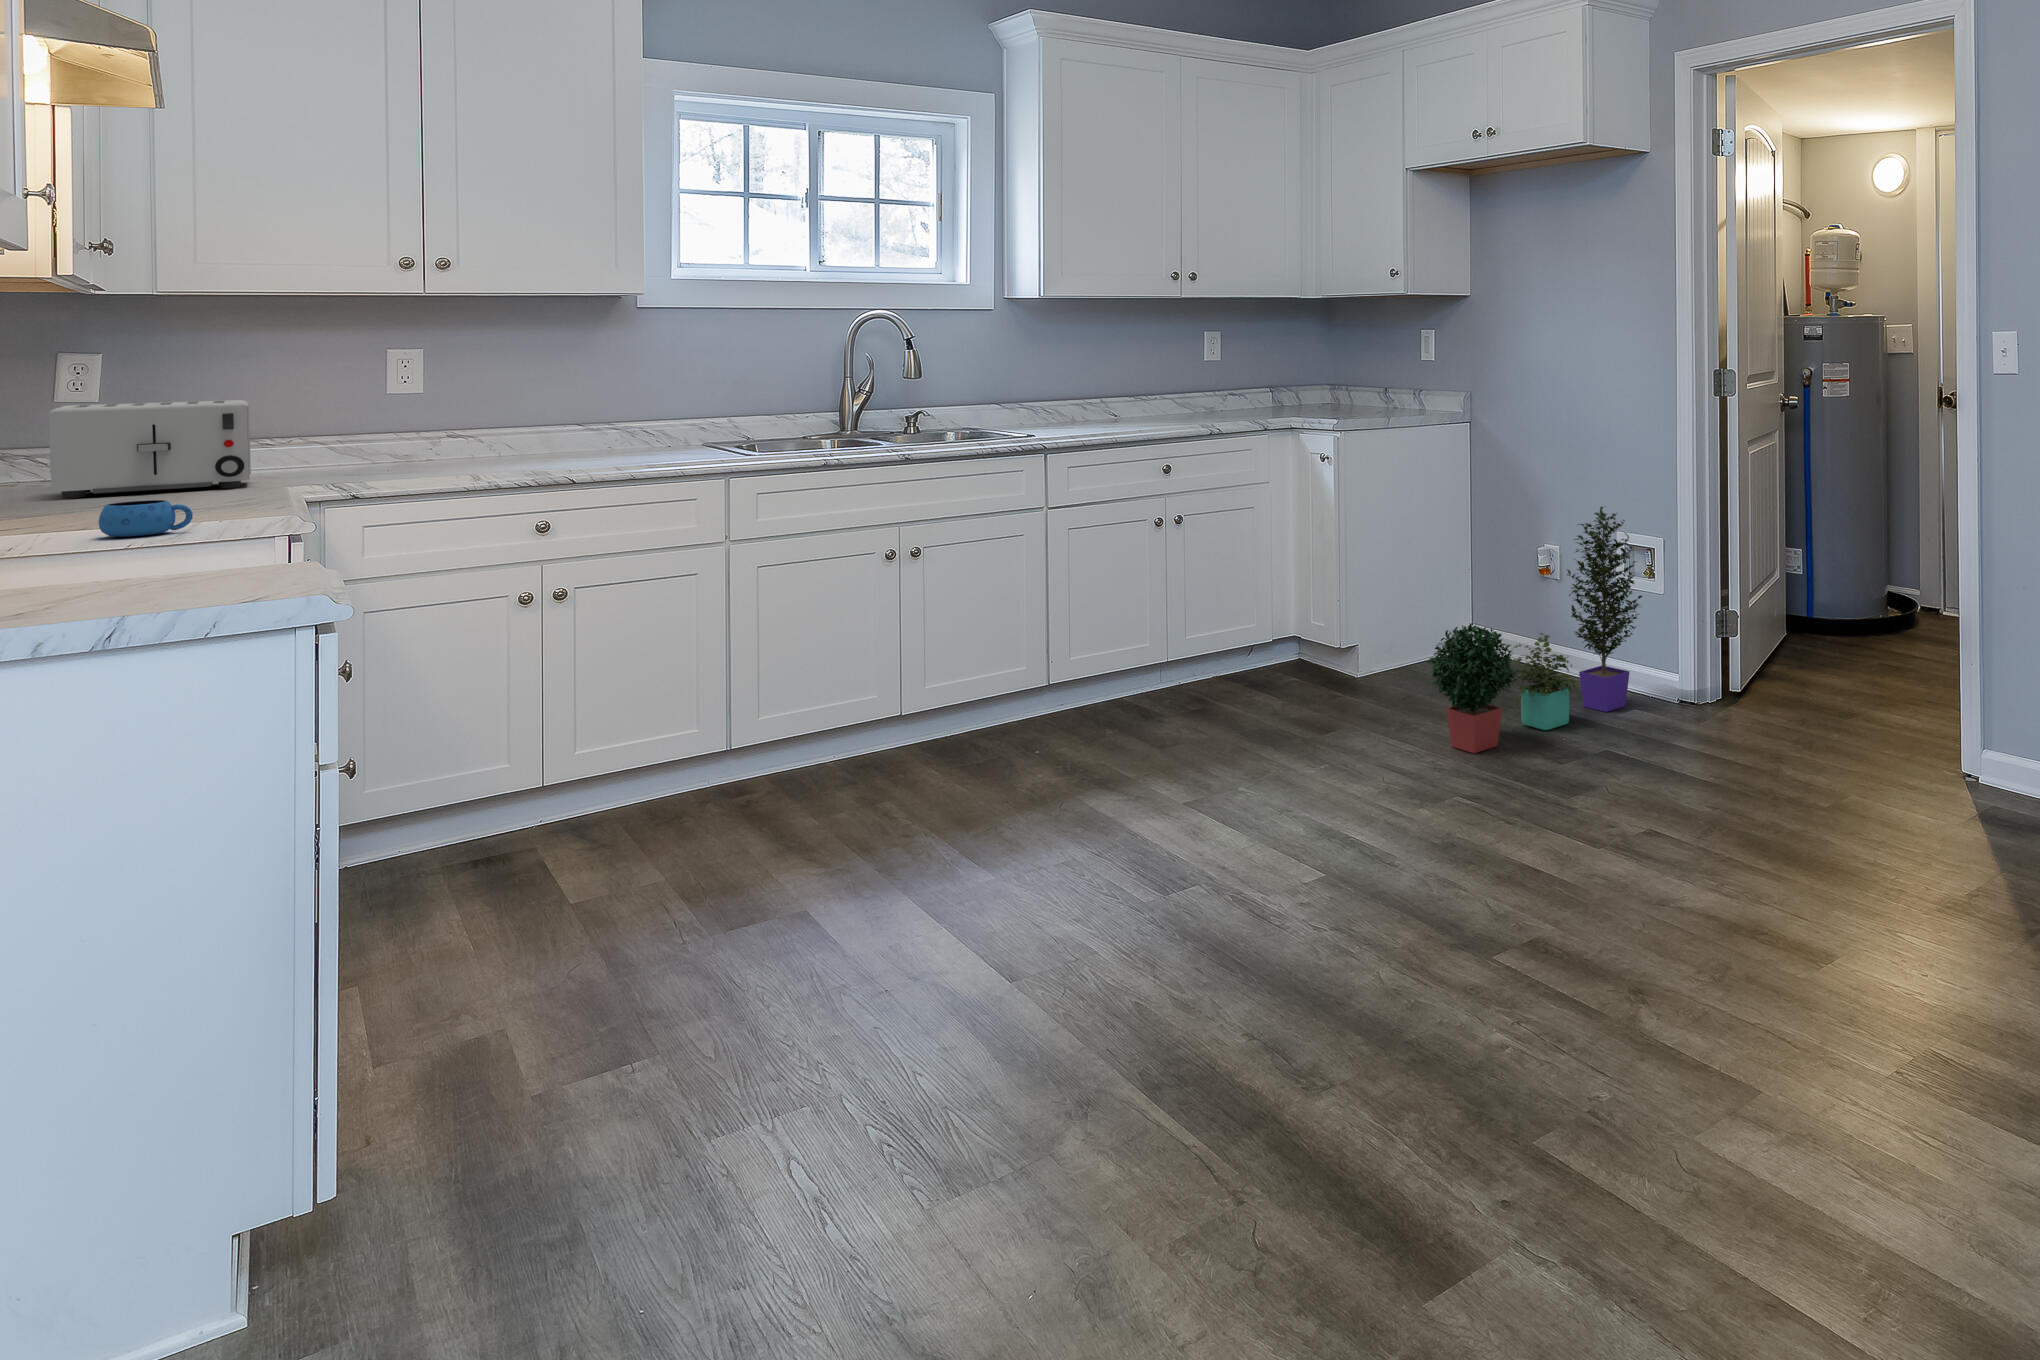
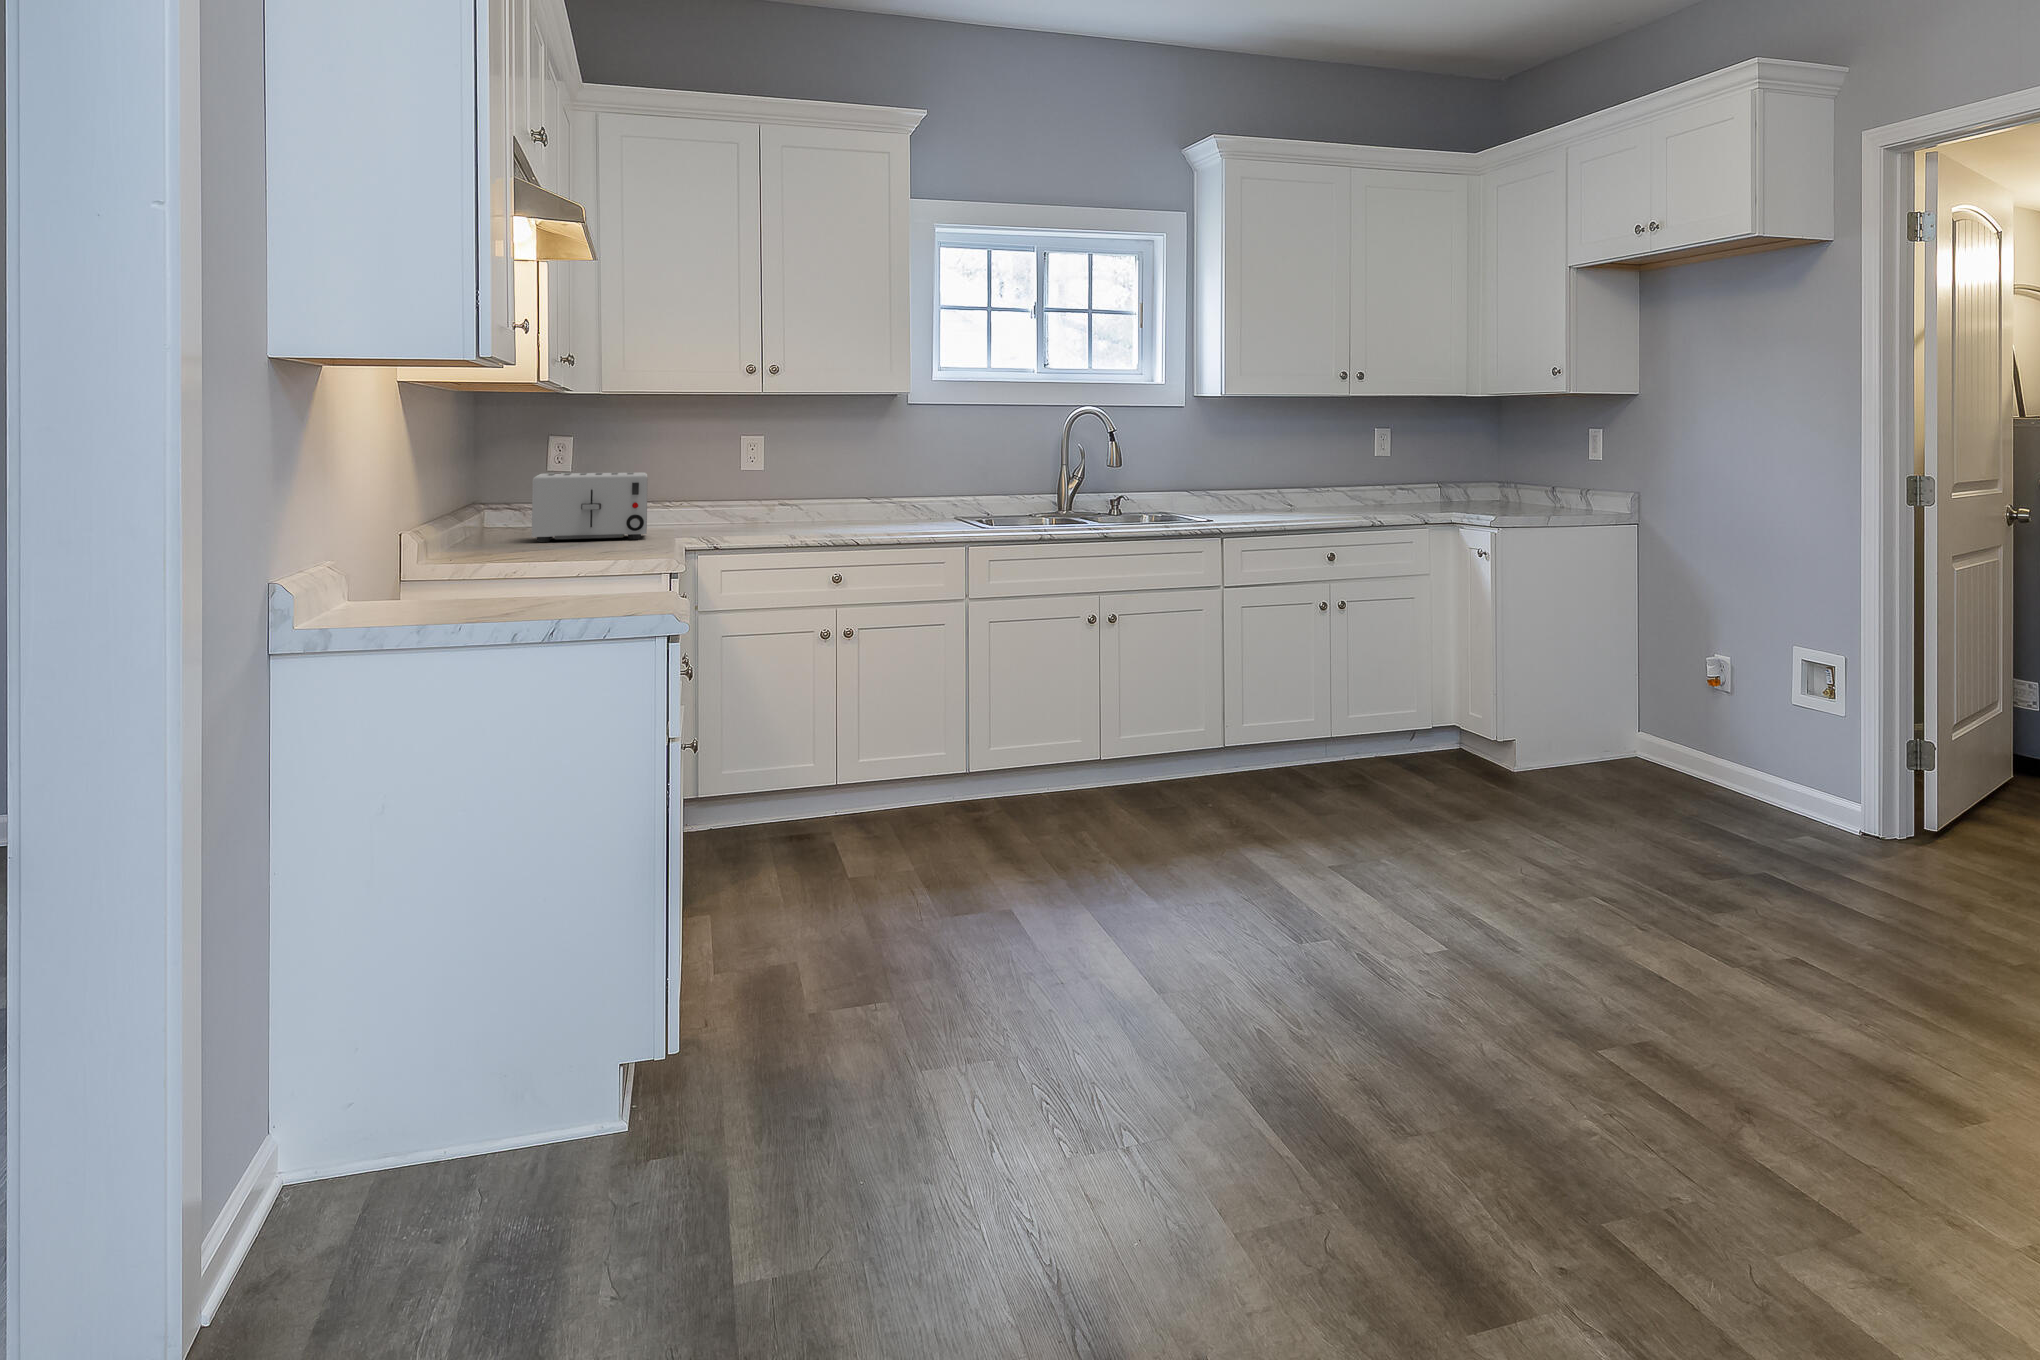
mug: present [99,500,193,537] -> none [564,546,617,572]
potted plant: present [1428,507,1643,753] -> none [1580,617,1824,861]

